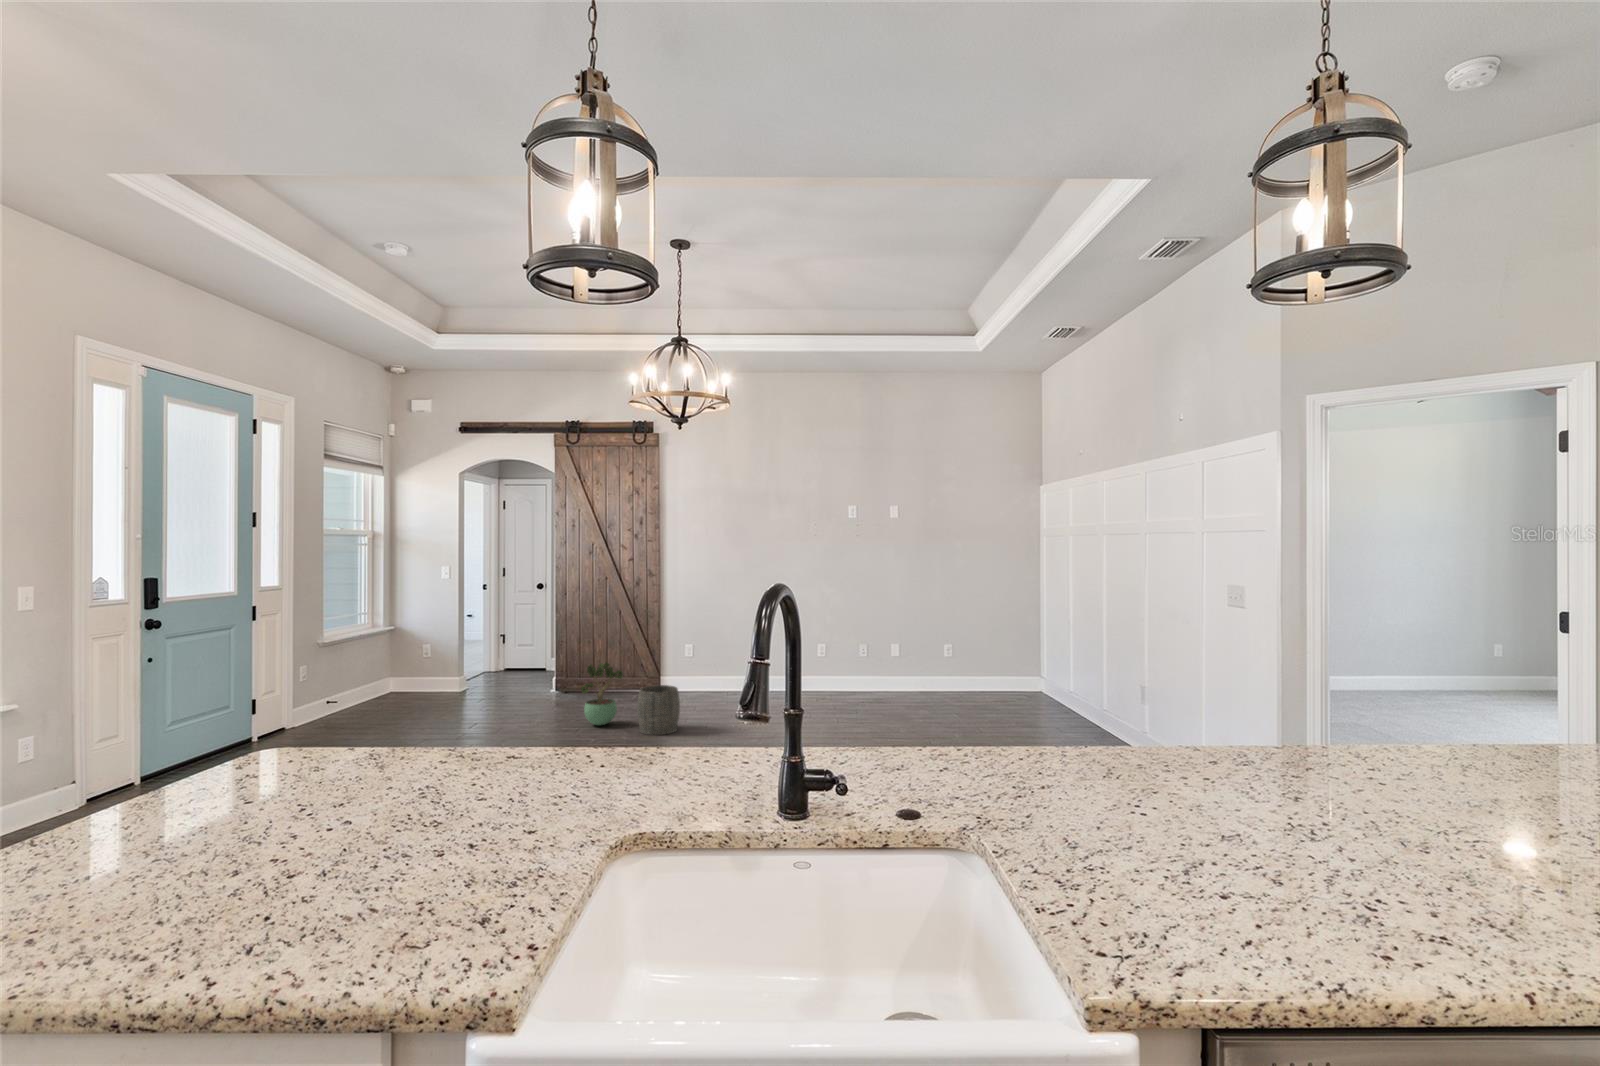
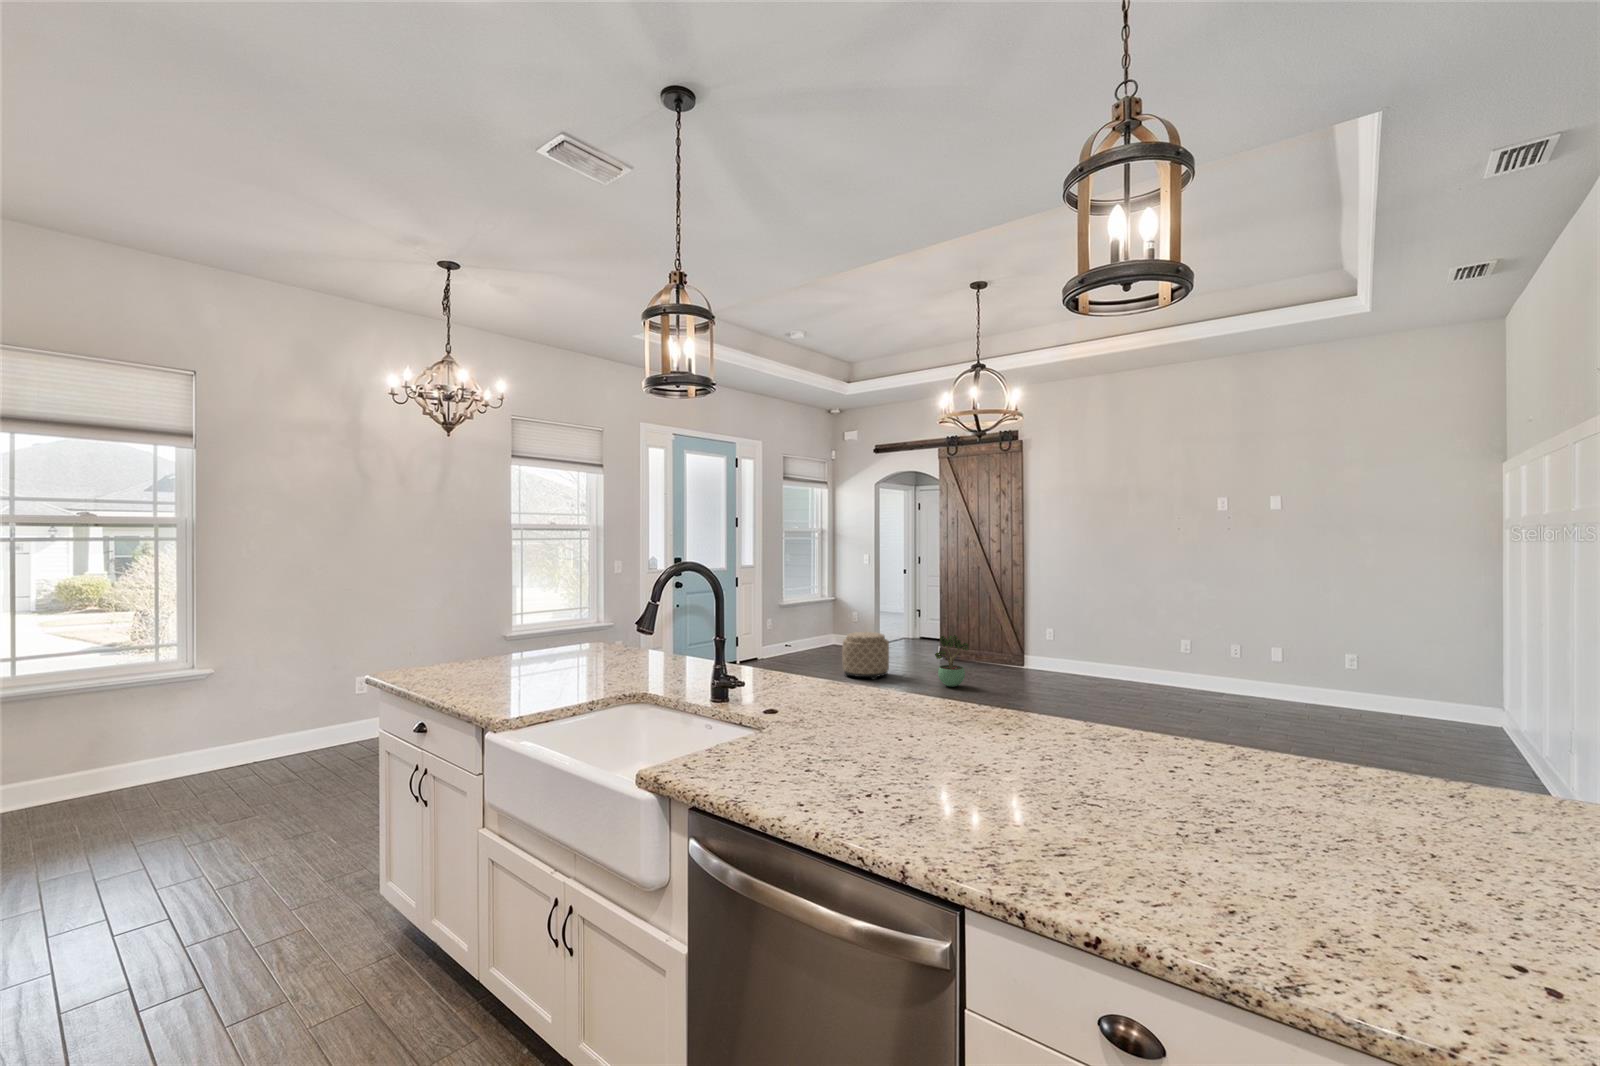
ottoman: none [445,669,512,735] -> present [842,632,889,680]
woven basket: present [637,685,680,735] -> none [975,659,1012,701]

